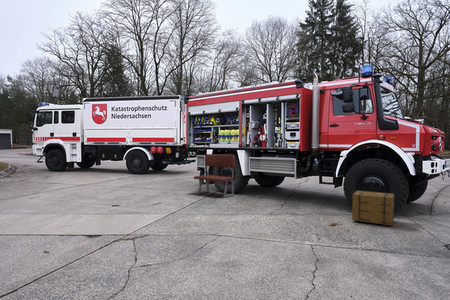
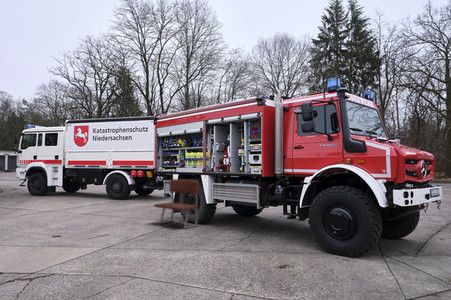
cardboard box: present [352,191,394,226] -> none [310,224,363,271]

